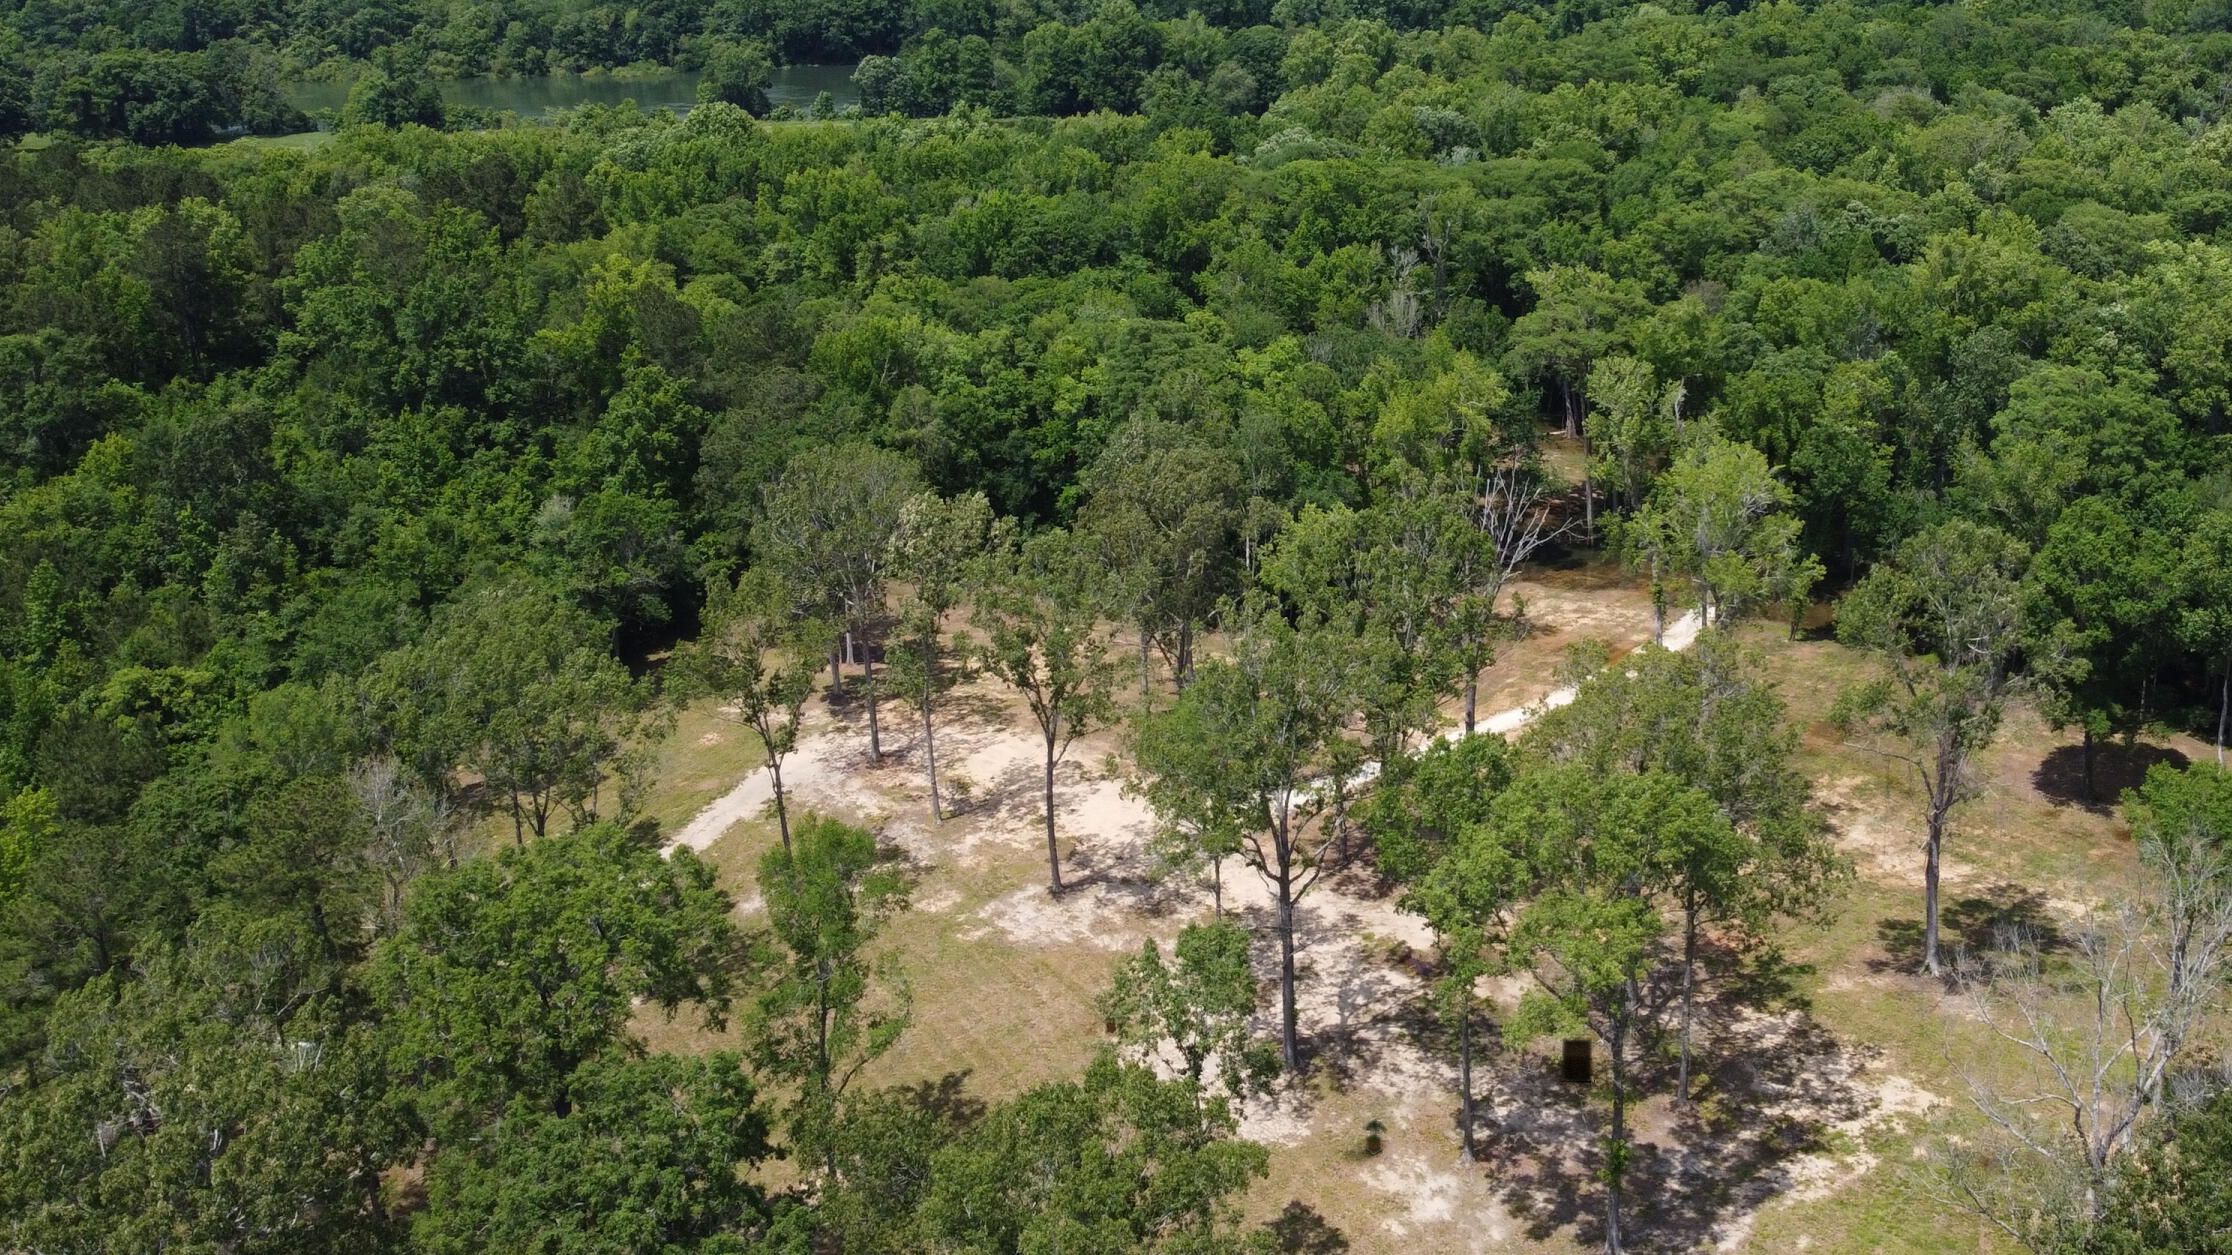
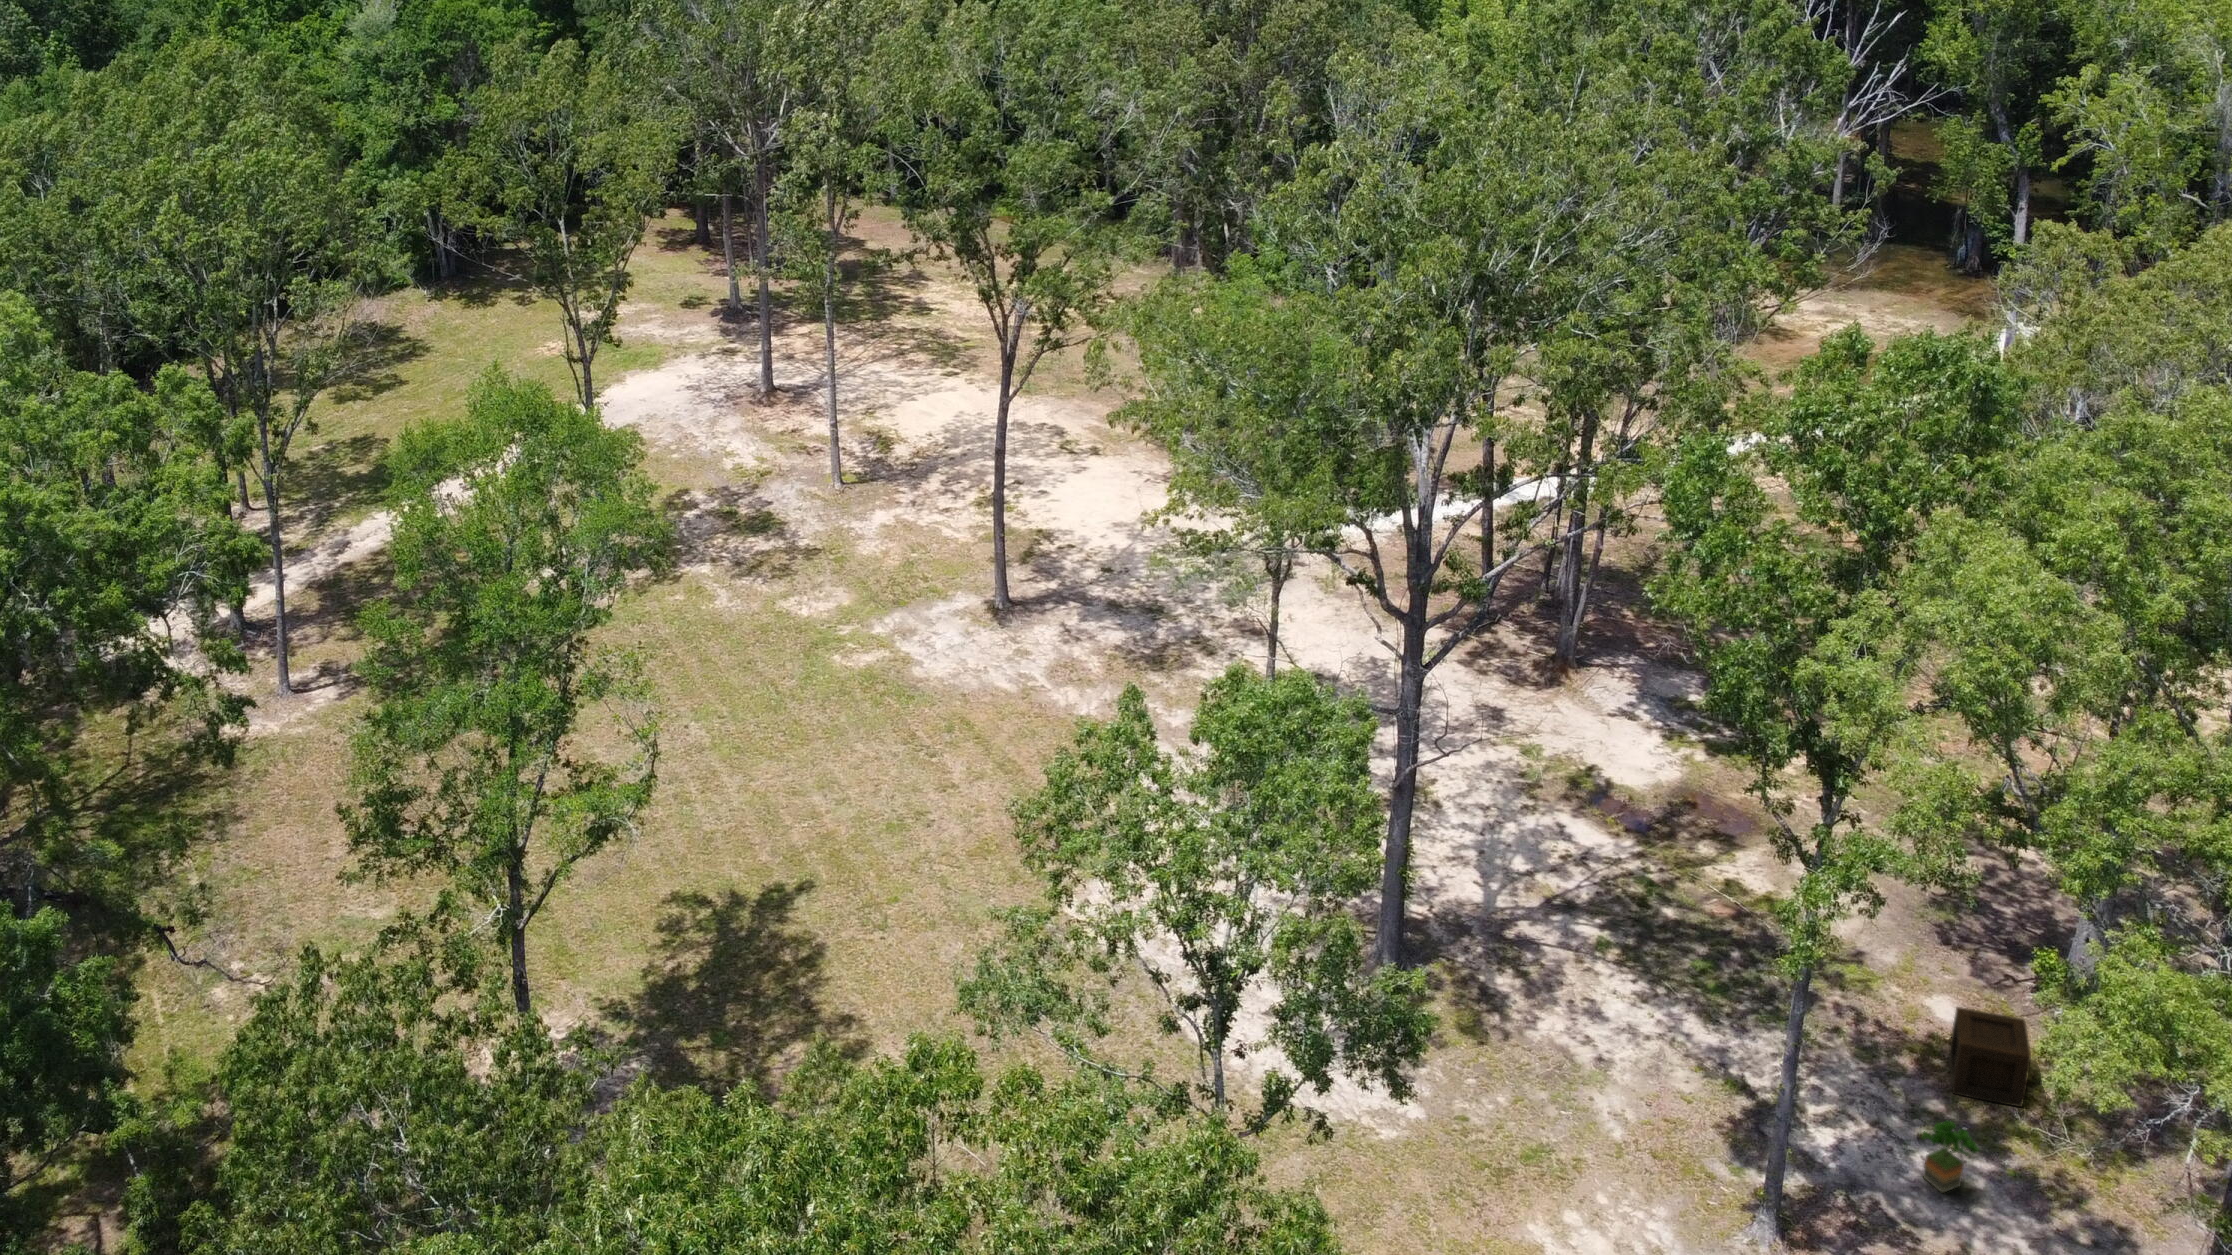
potted tree: present [1363,1119,1386,1155] -> present [1923,1121,1979,1193]

